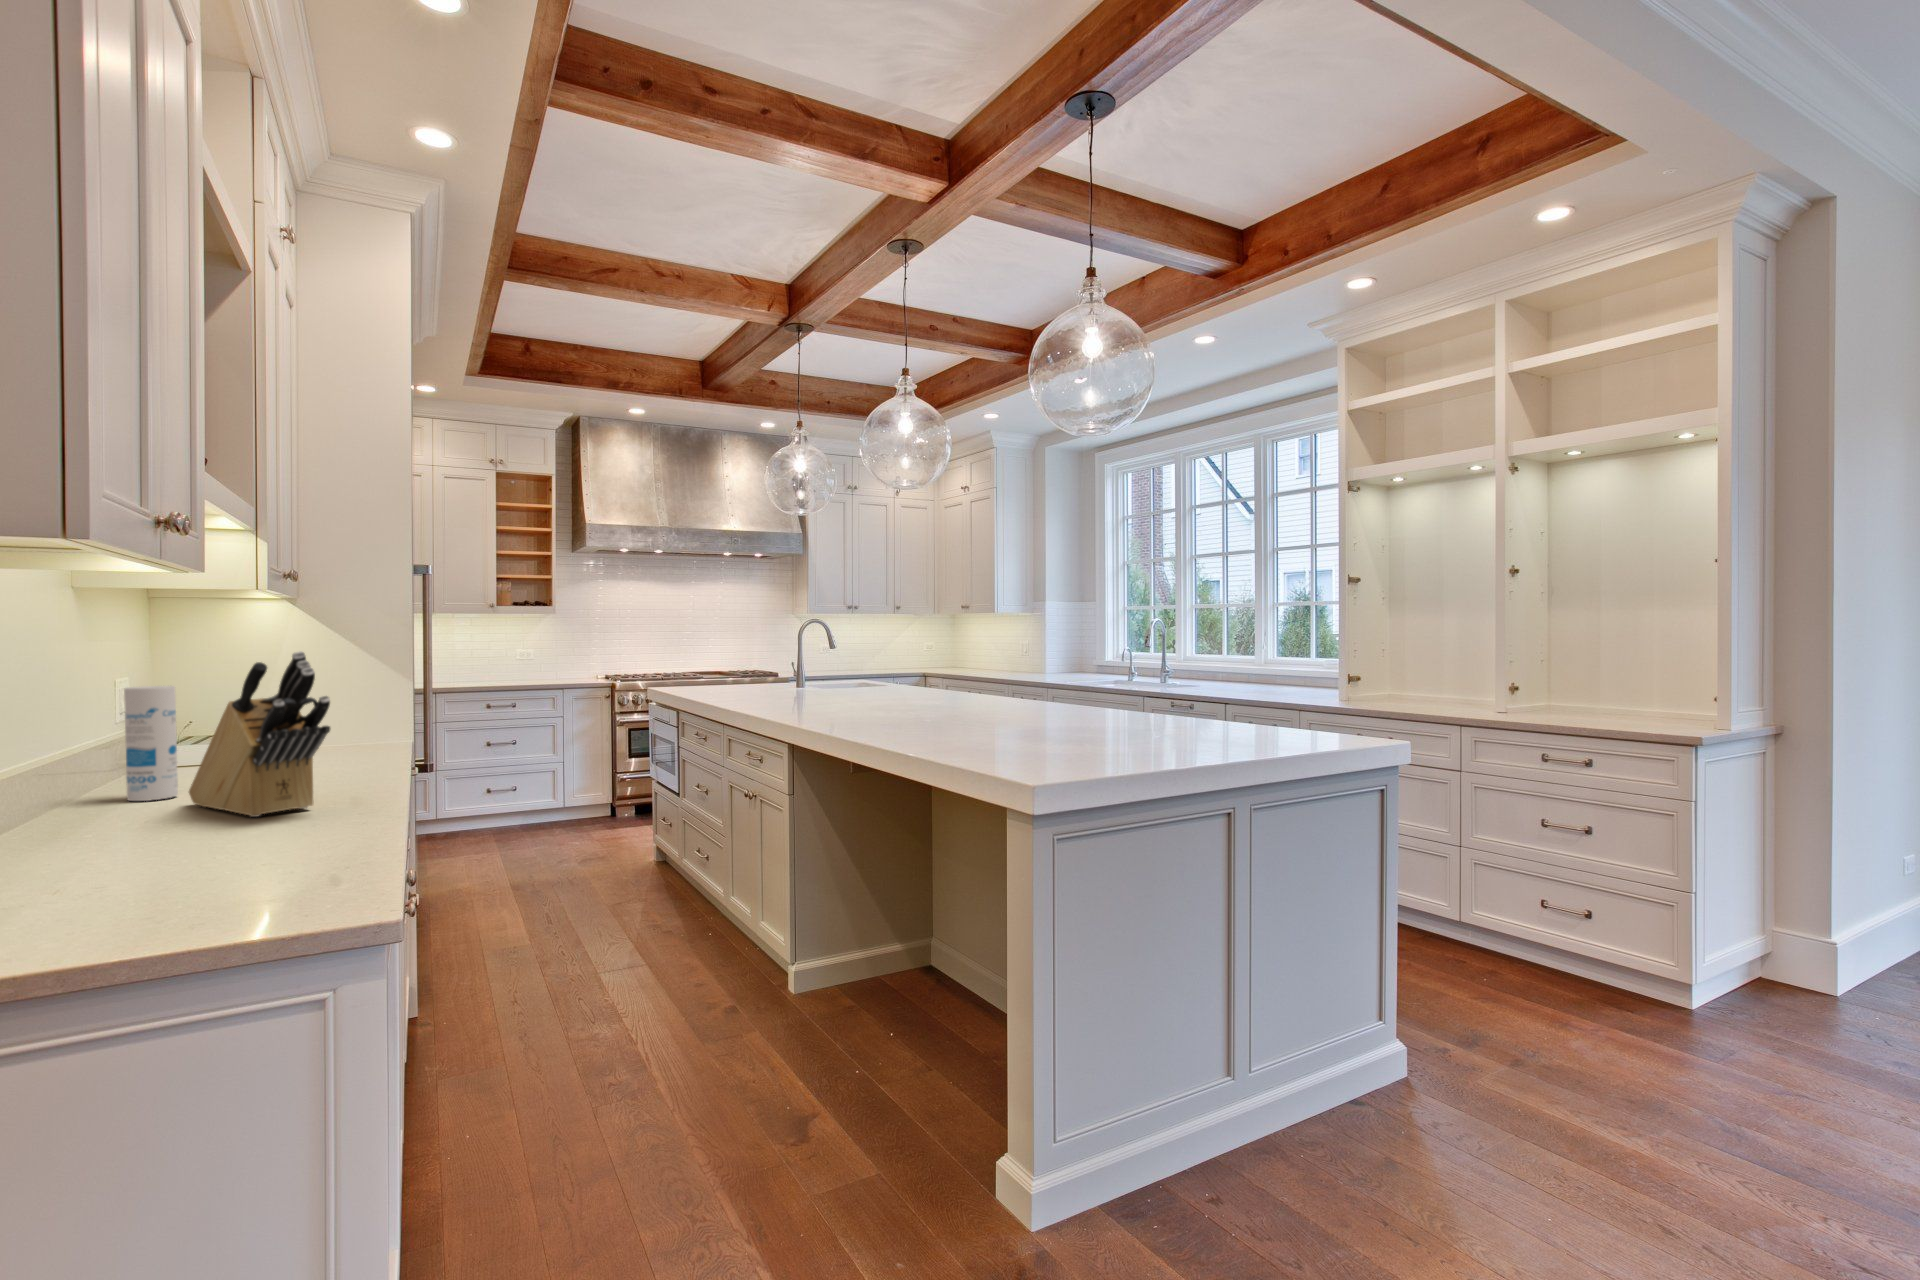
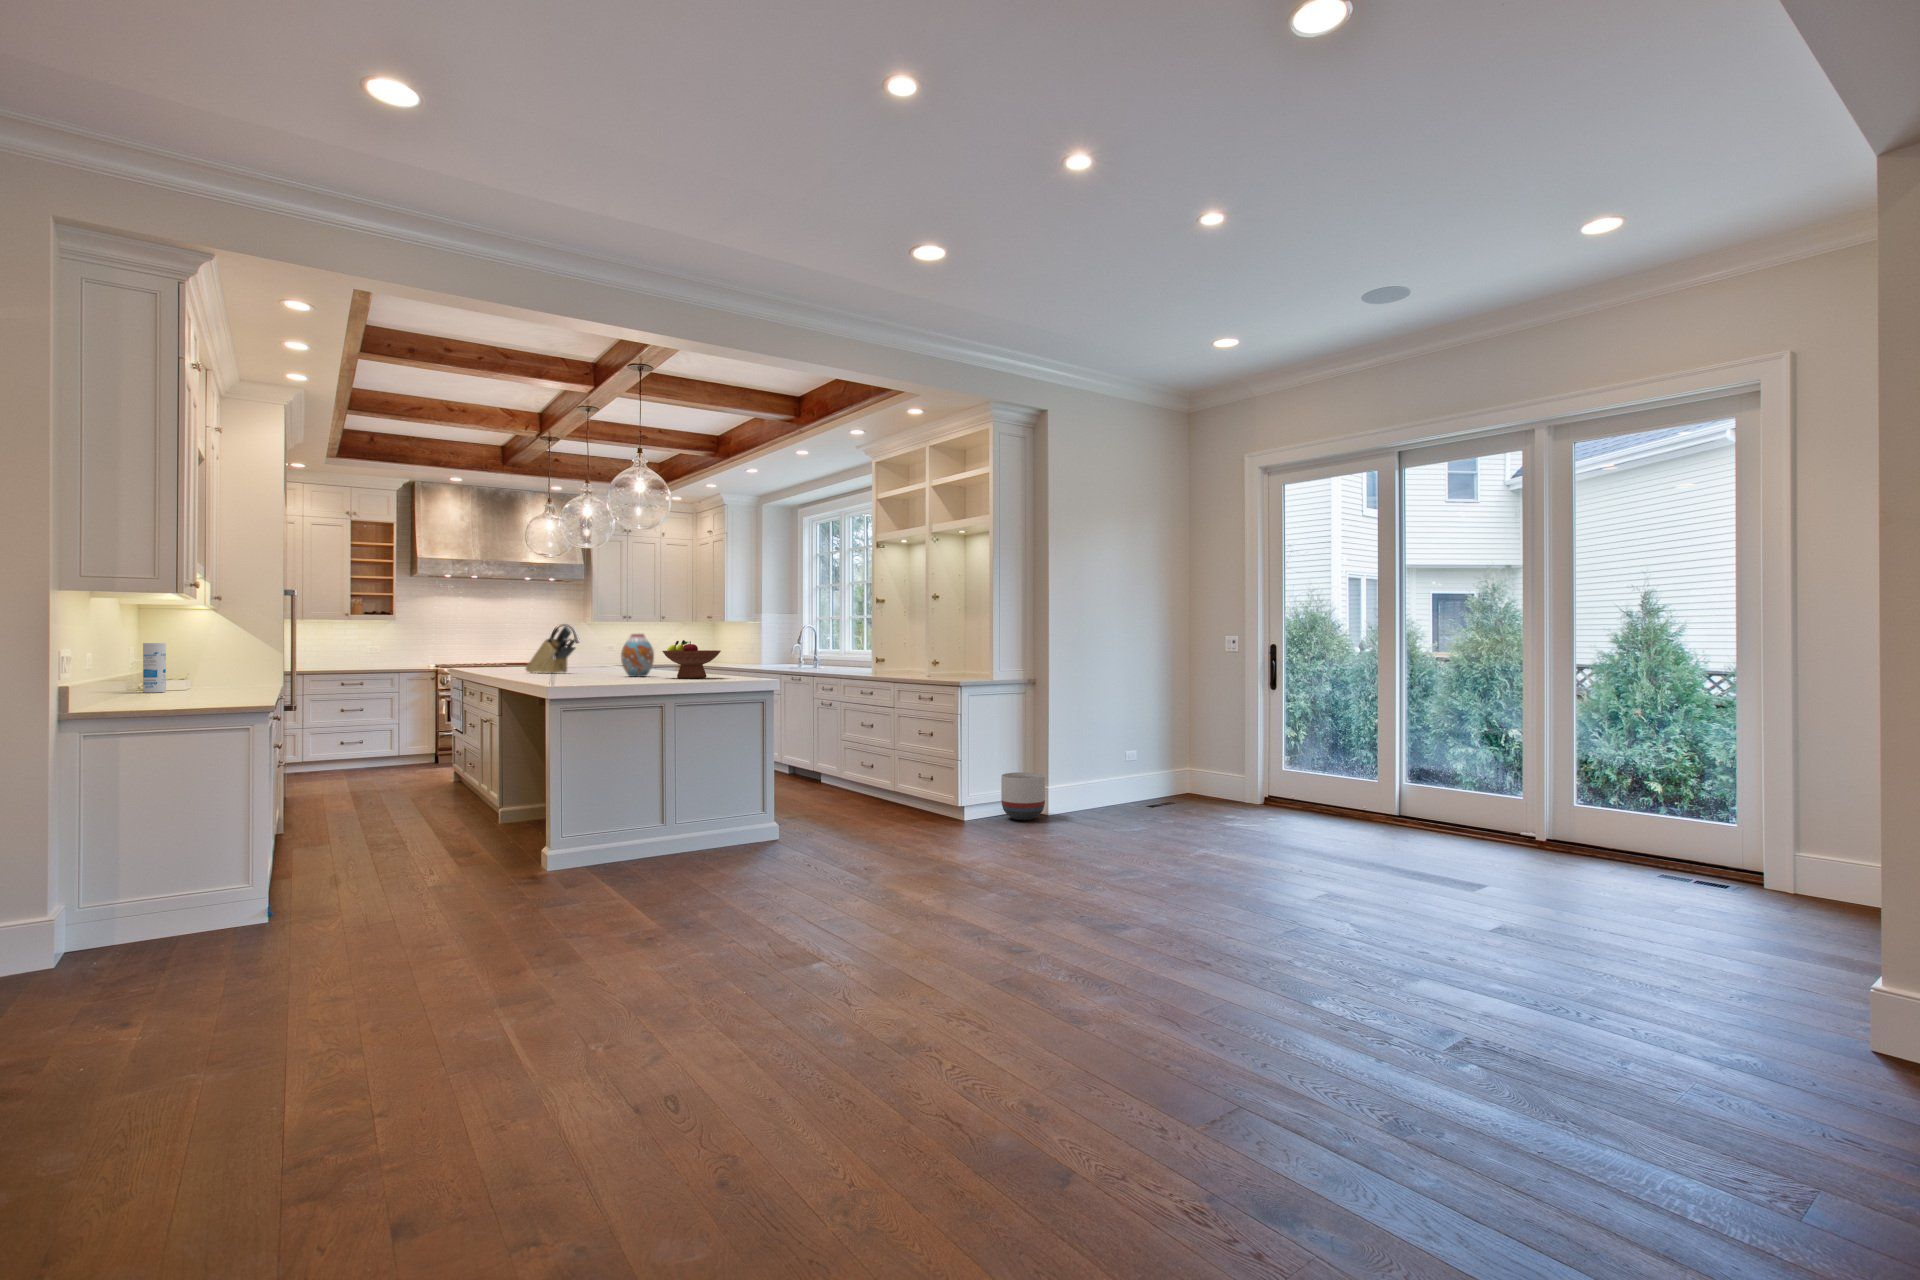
vase: none [1035,645,1097,731] -> present [621,633,654,677]
knife block: present [189,651,330,817] -> present [525,625,576,673]
fruit bowl: none [1148,662,1270,741] -> present [662,640,721,678]
planter: none [1753,910,1869,1016] -> present [1001,772,1045,820]

